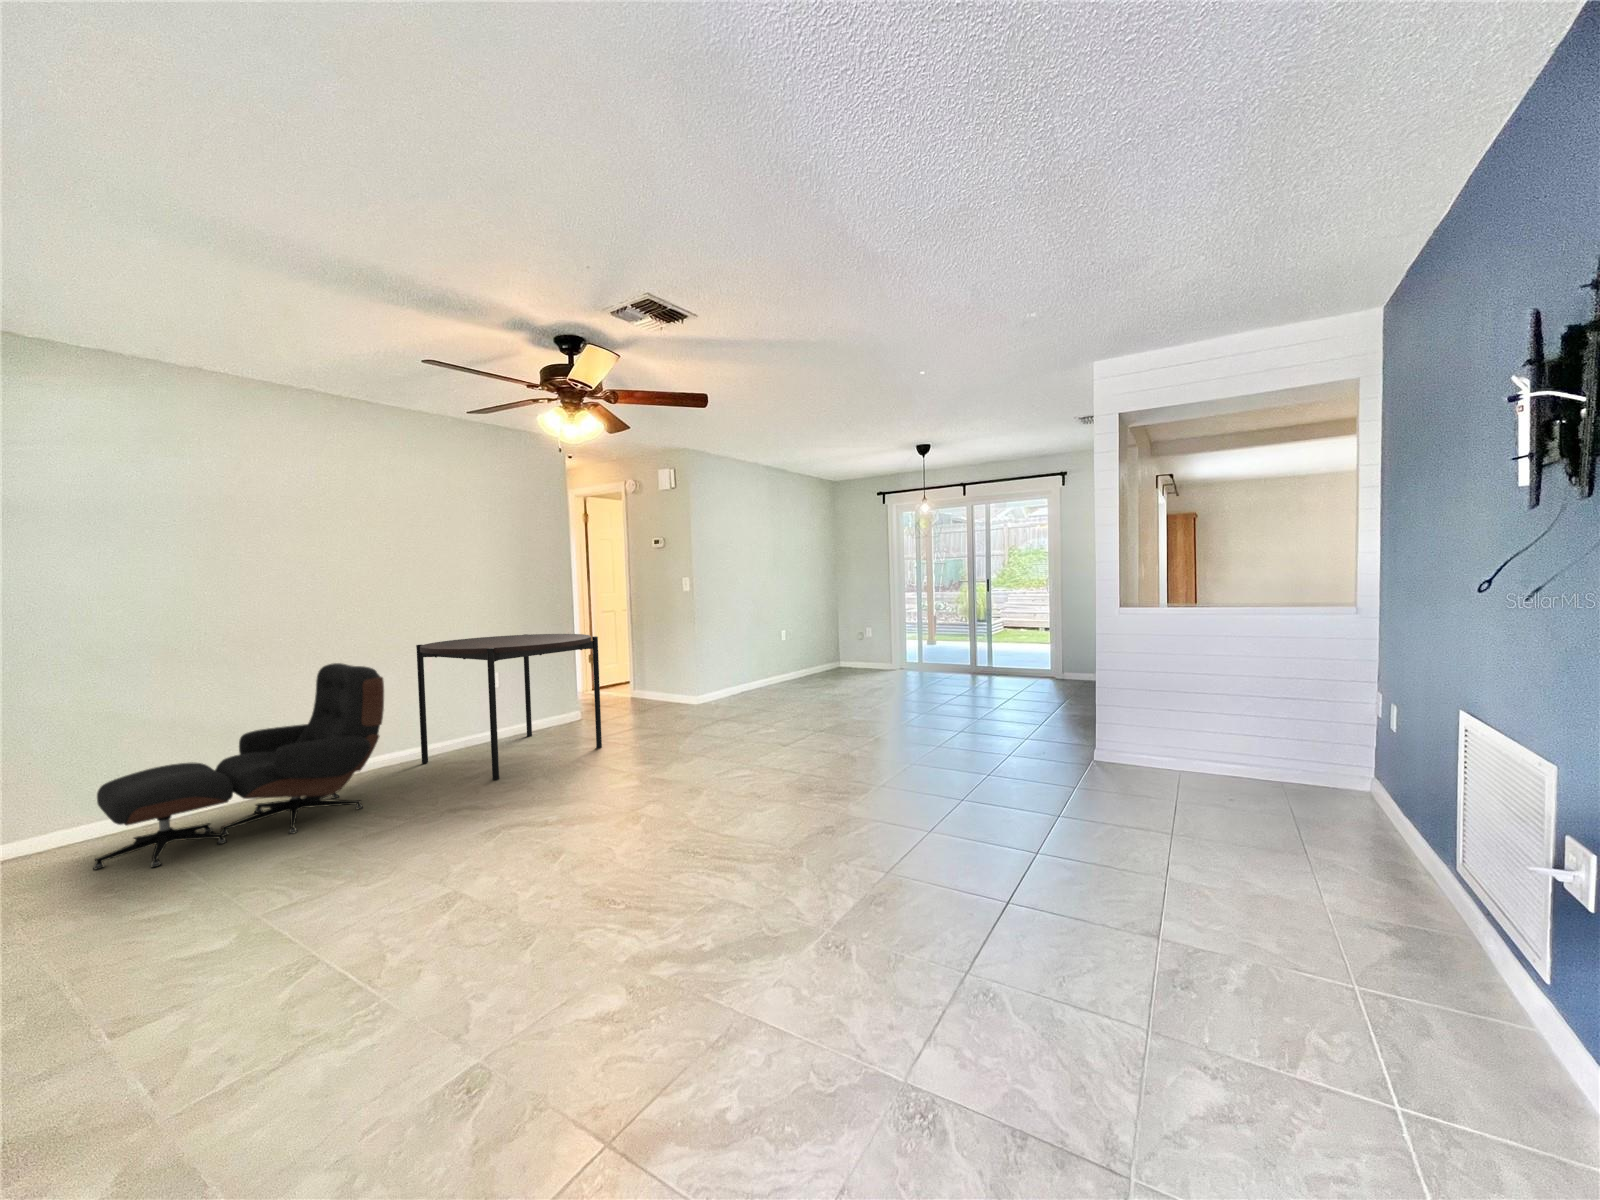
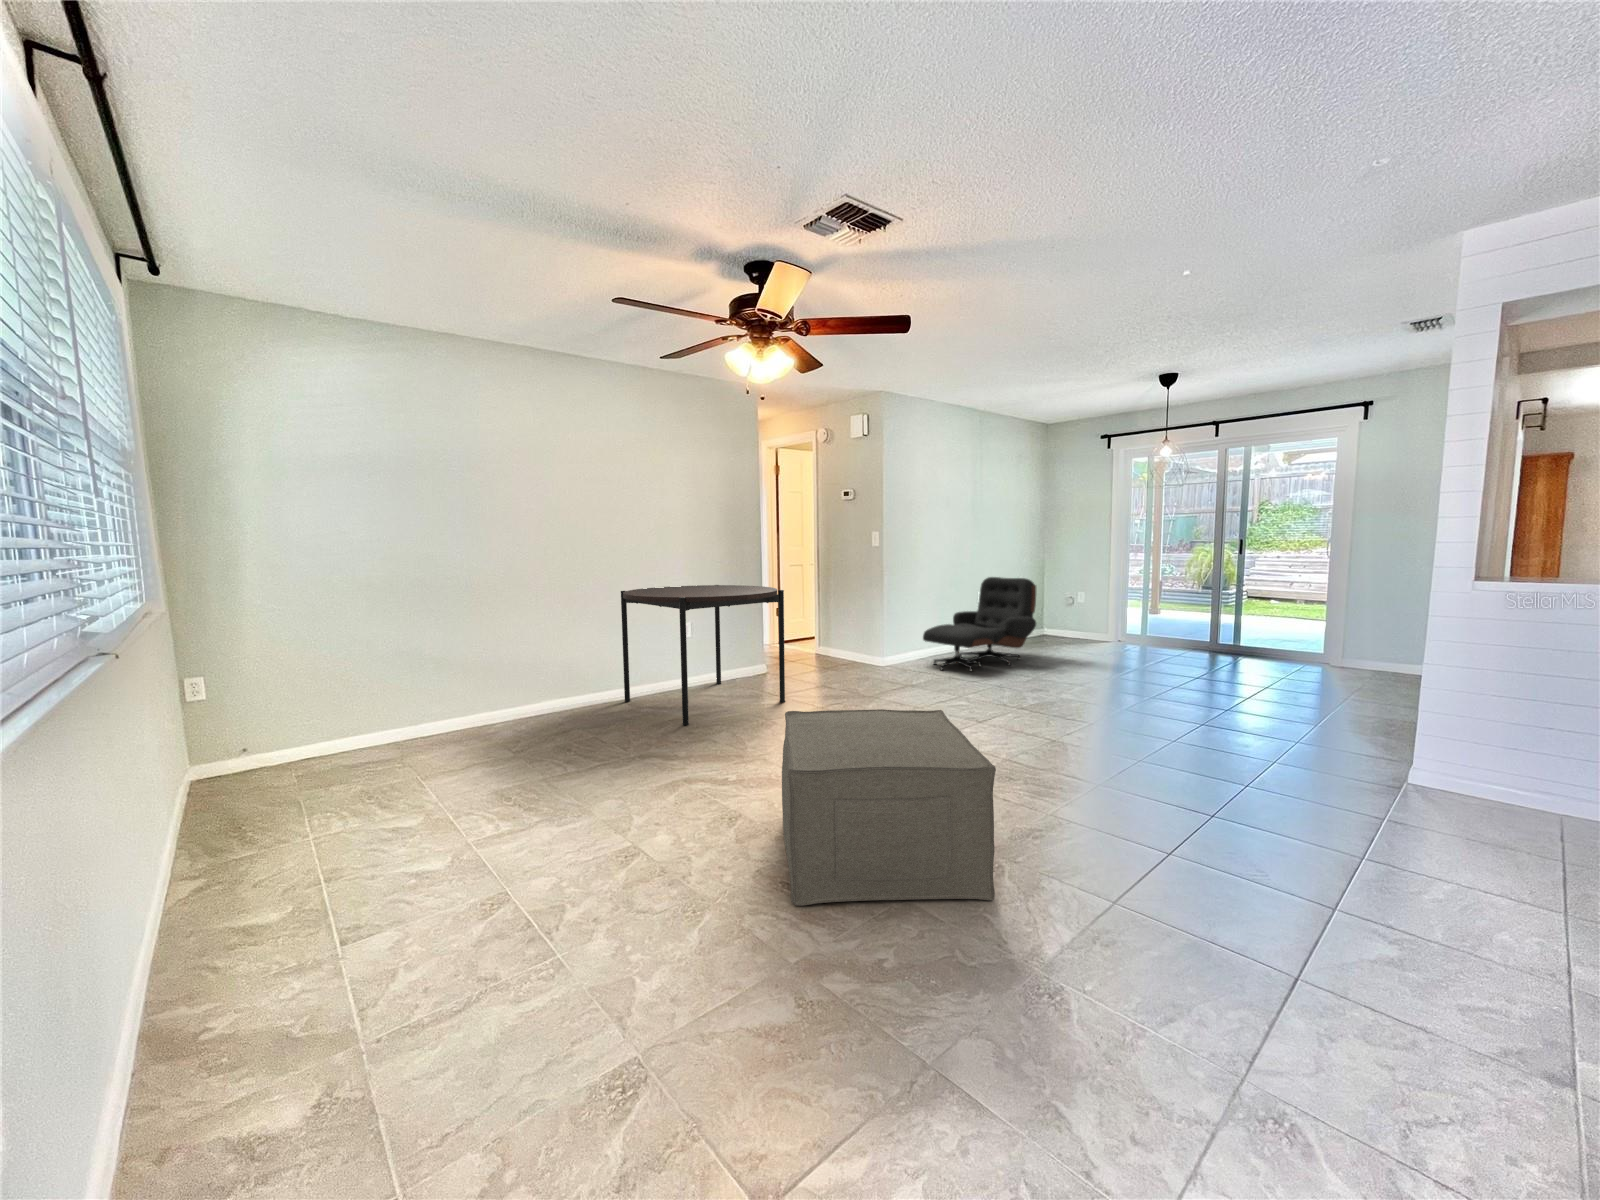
lounge chair: present [93,663,384,870] -> present [923,577,1036,671]
ottoman: none [605,734,795,921] -> present [782,709,996,906]

